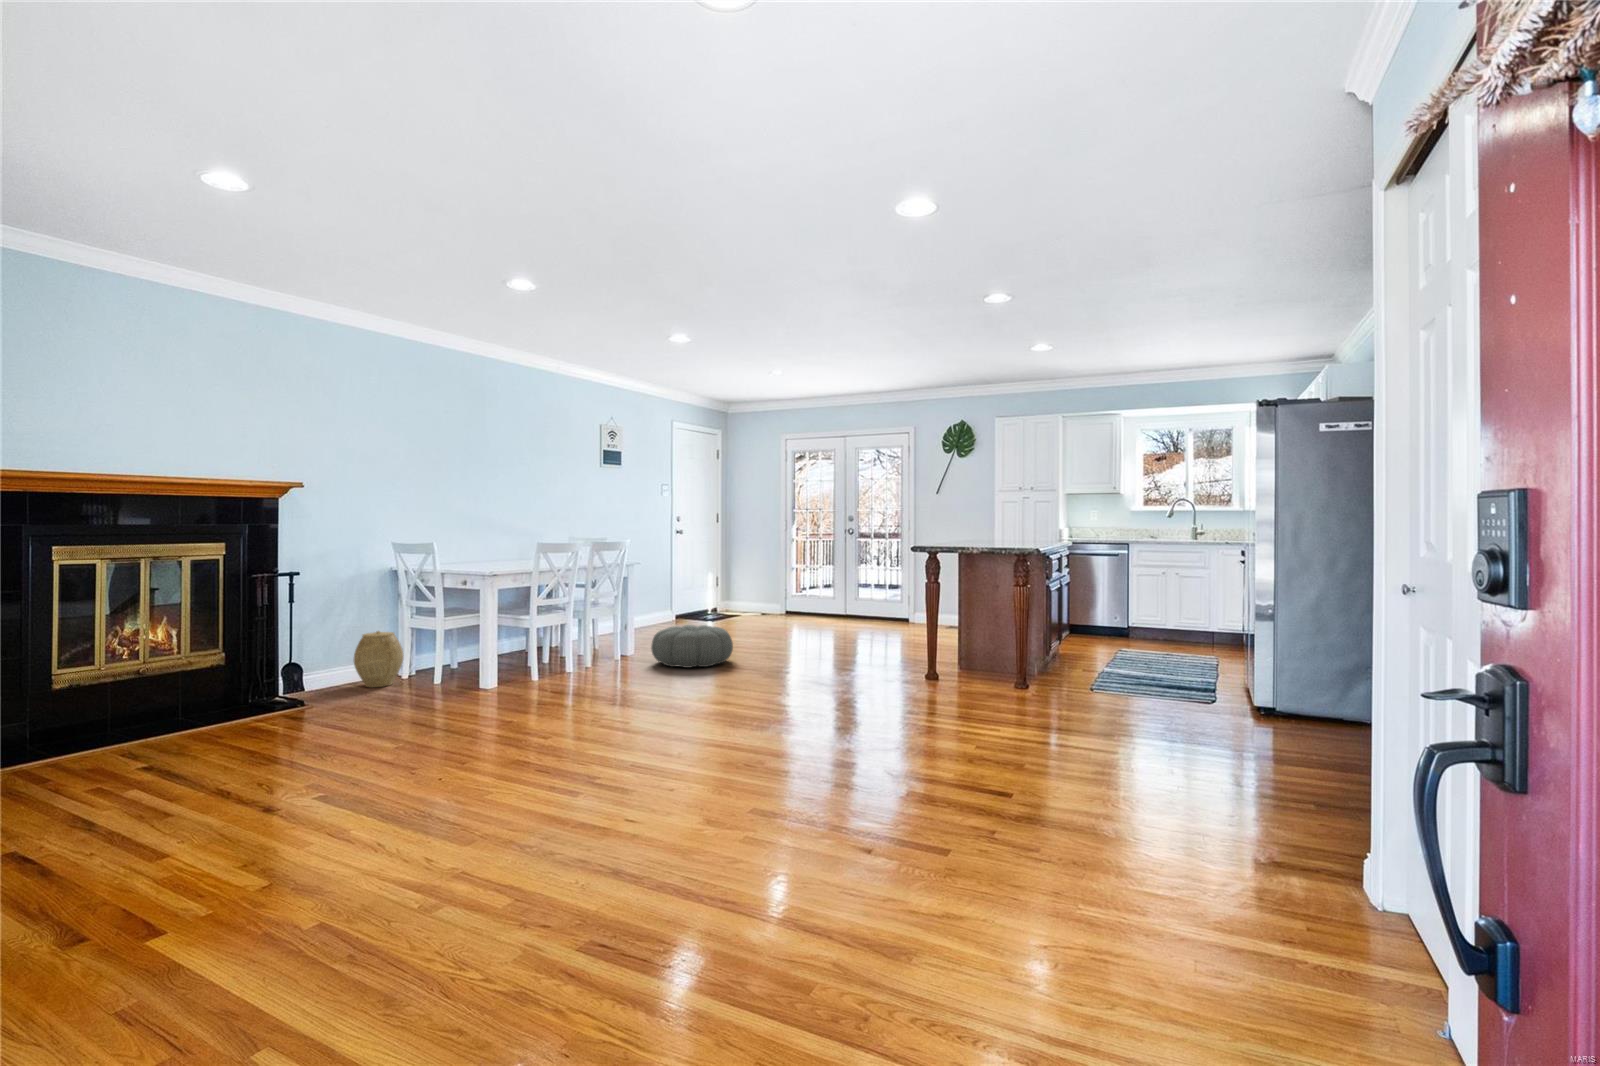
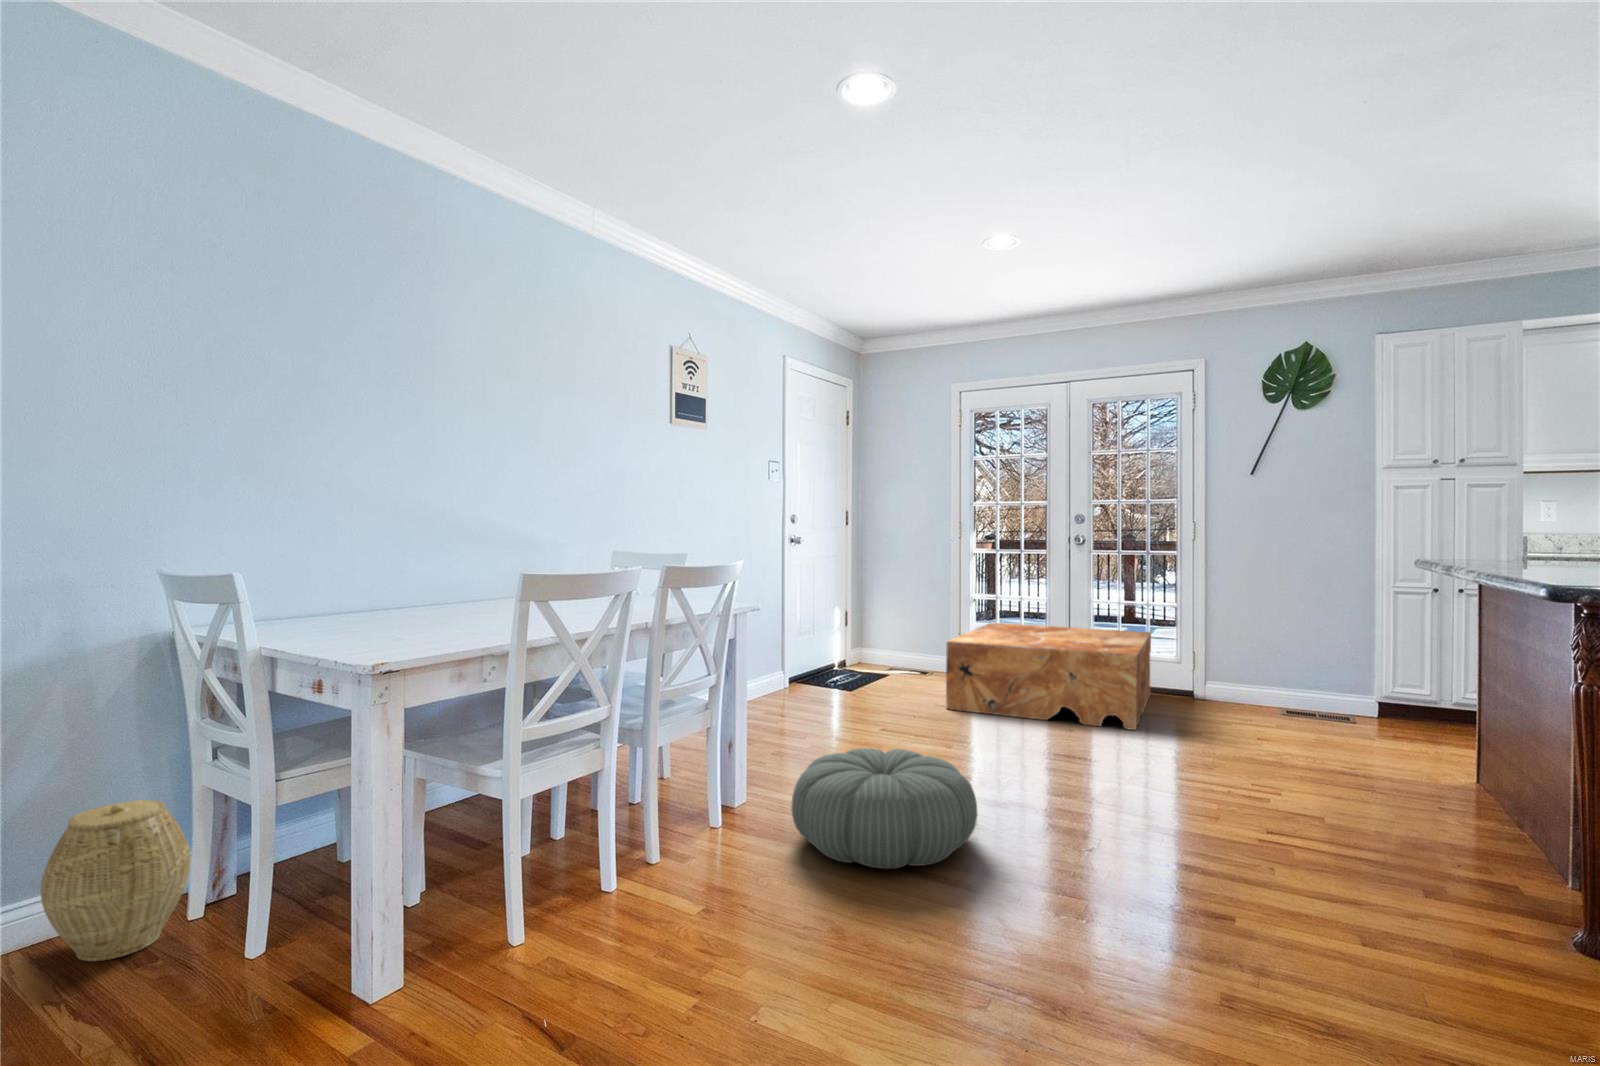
coffee table: none [763,582,889,633] -> present [946,623,1151,730]

